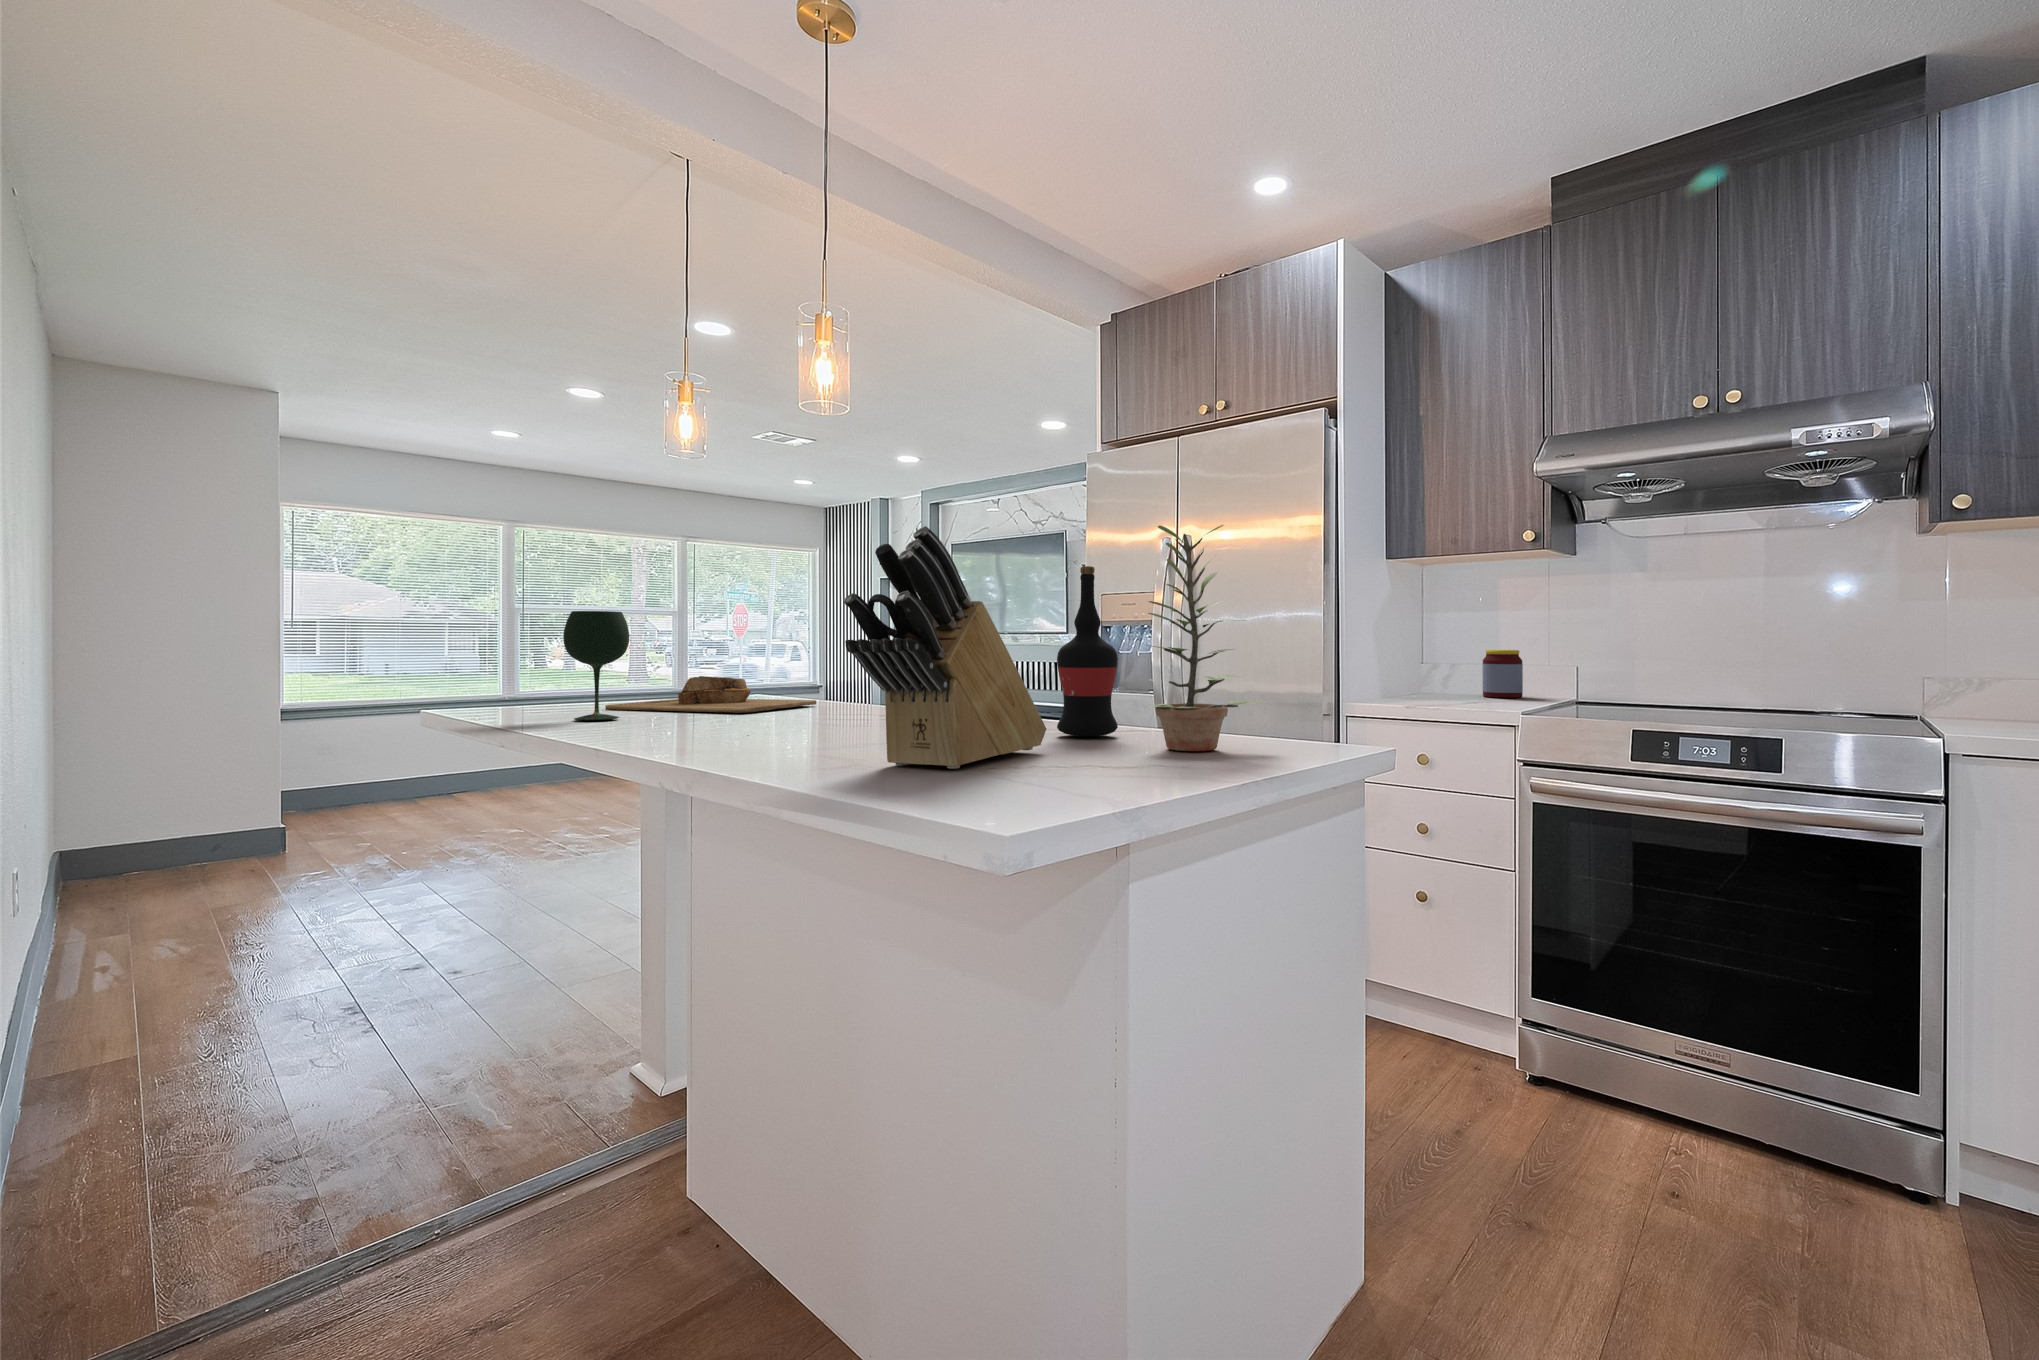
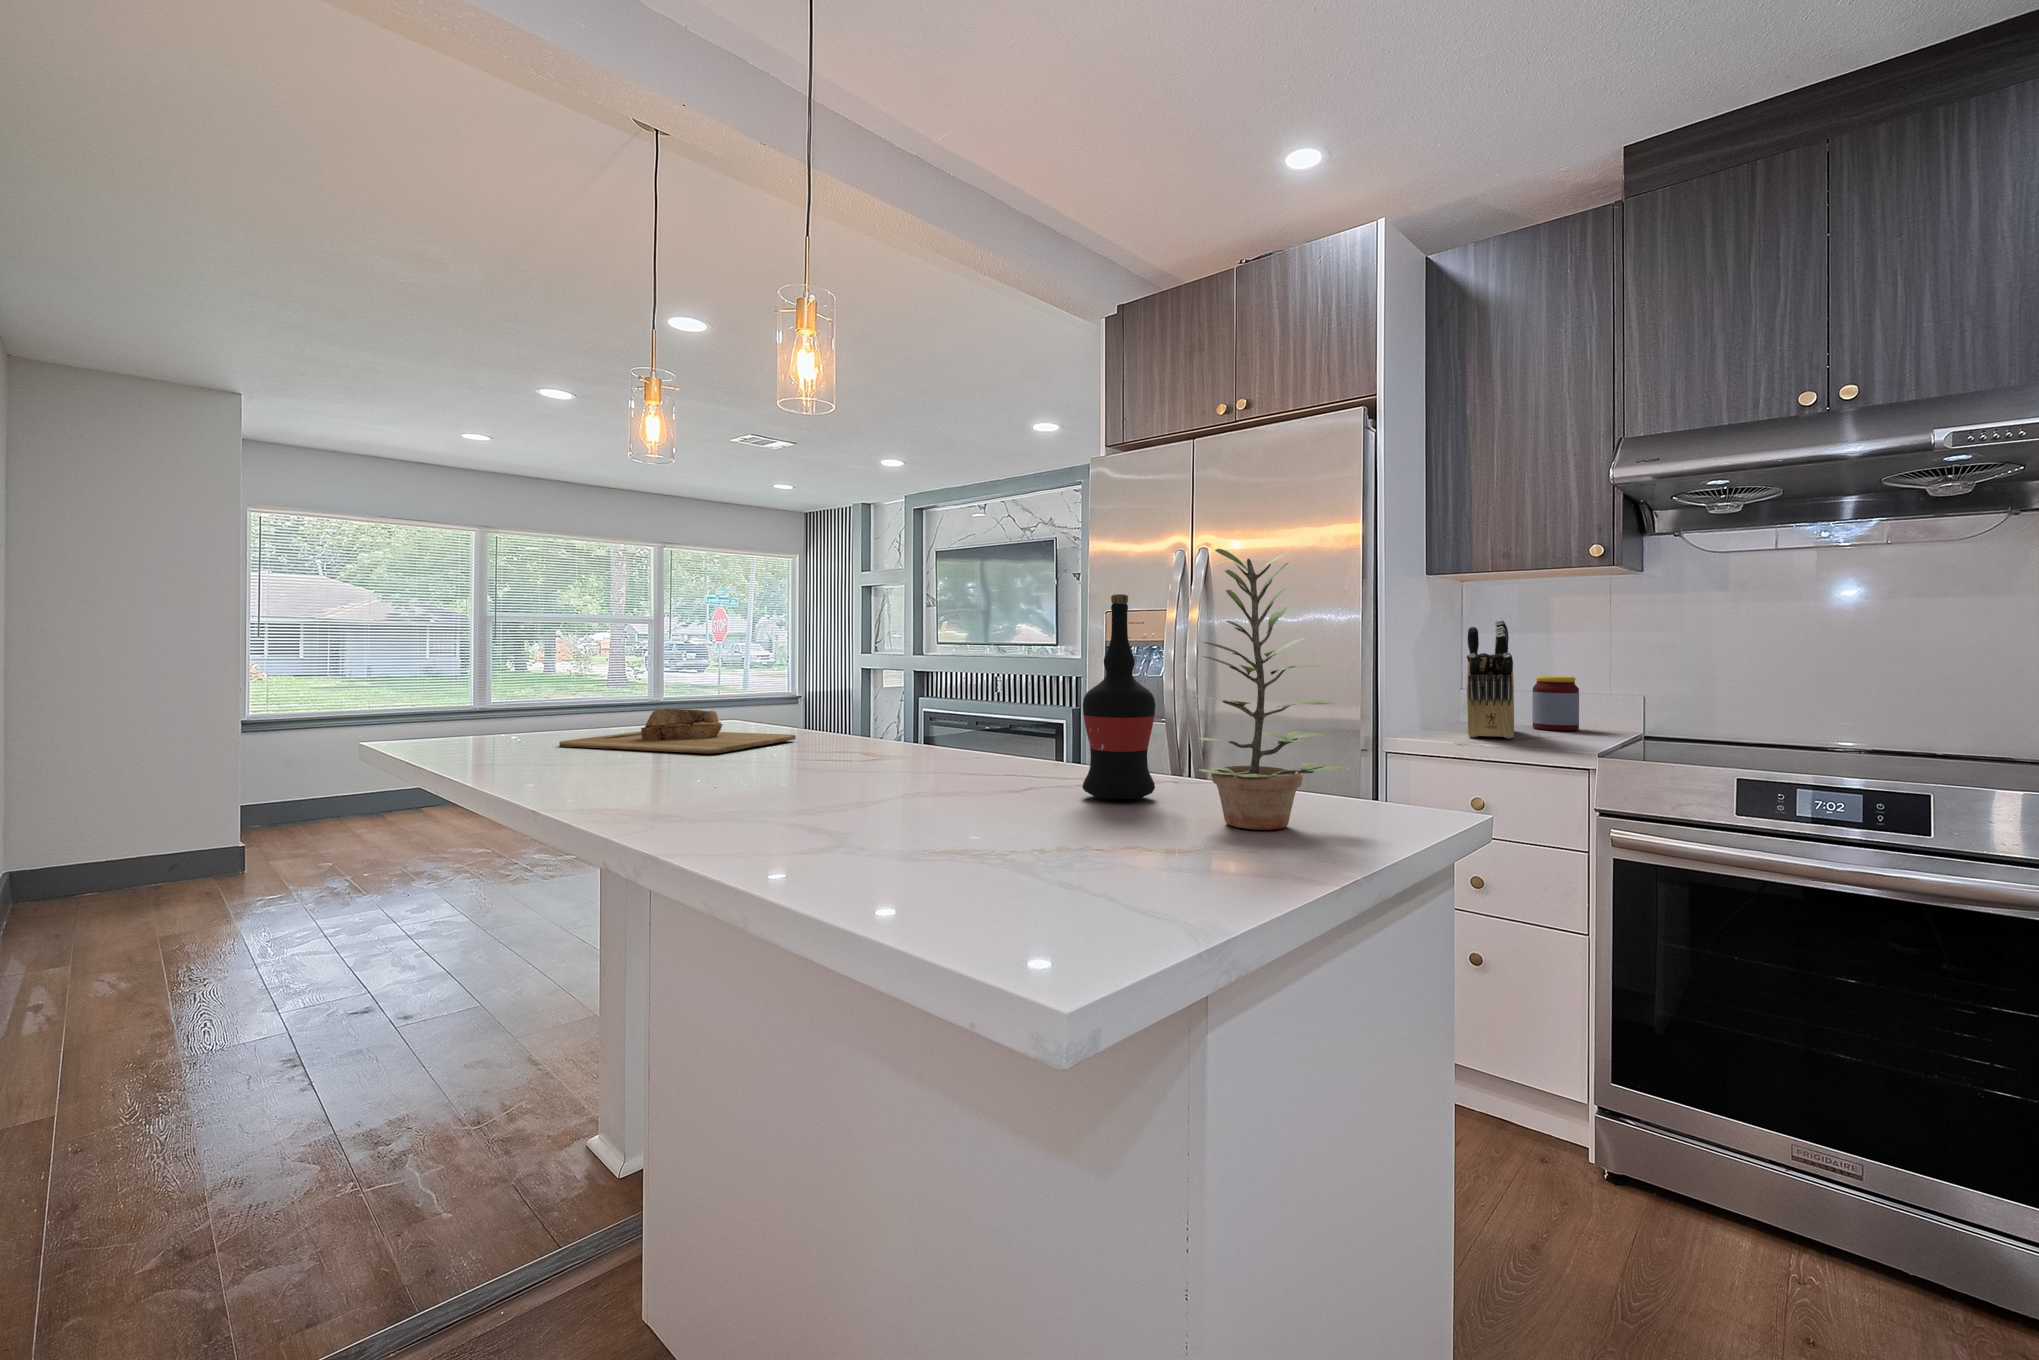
knife block: present [844,526,1046,769] -> present [1467,620,1514,738]
wine glass: present [563,611,629,721] -> none [506,640,583,767]

